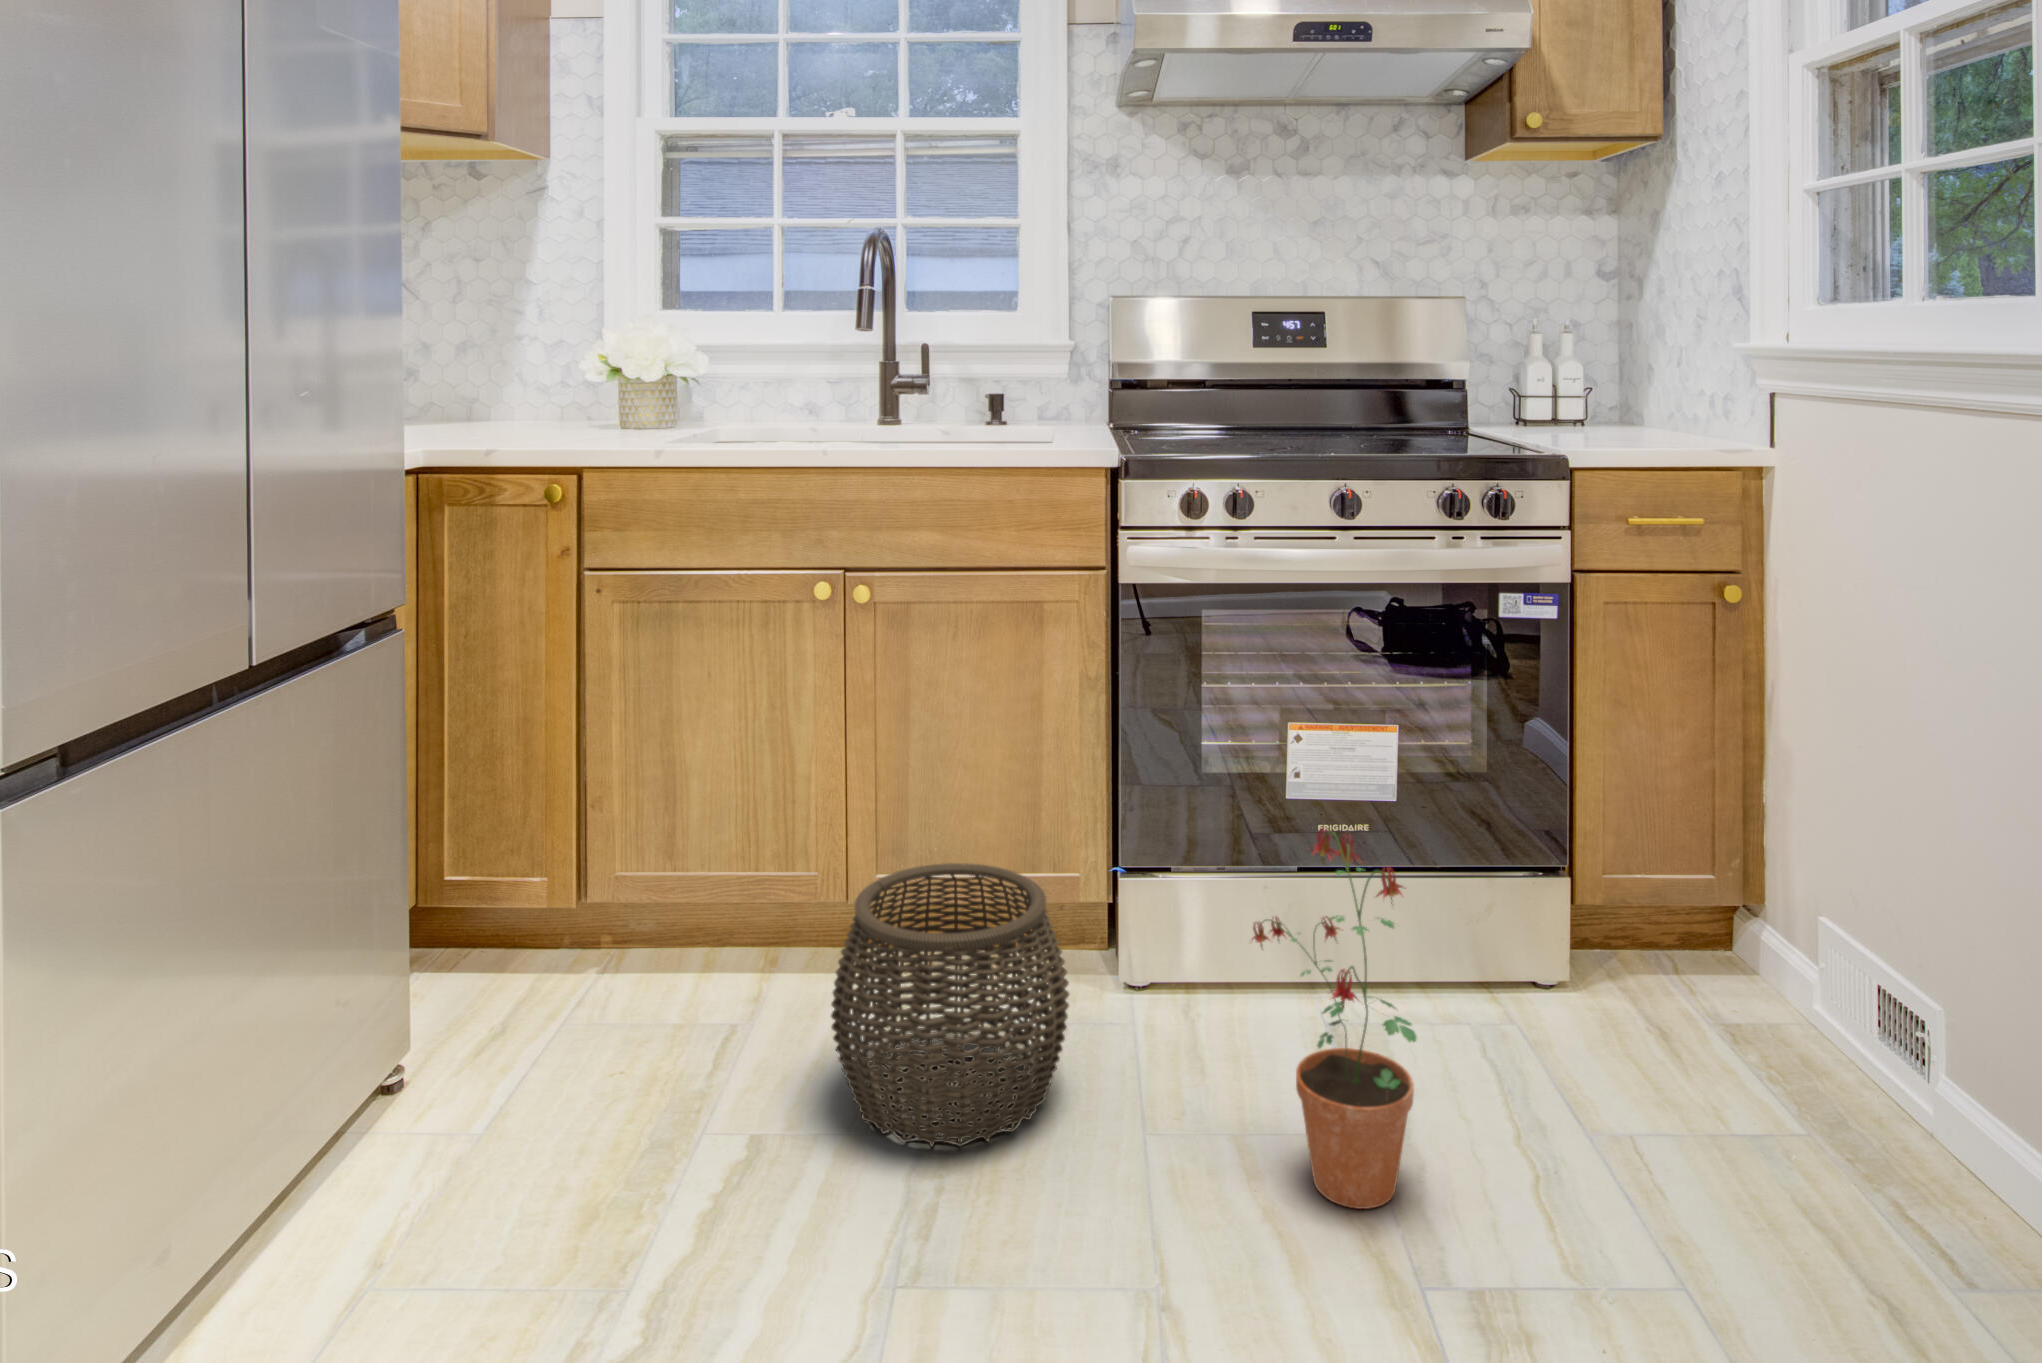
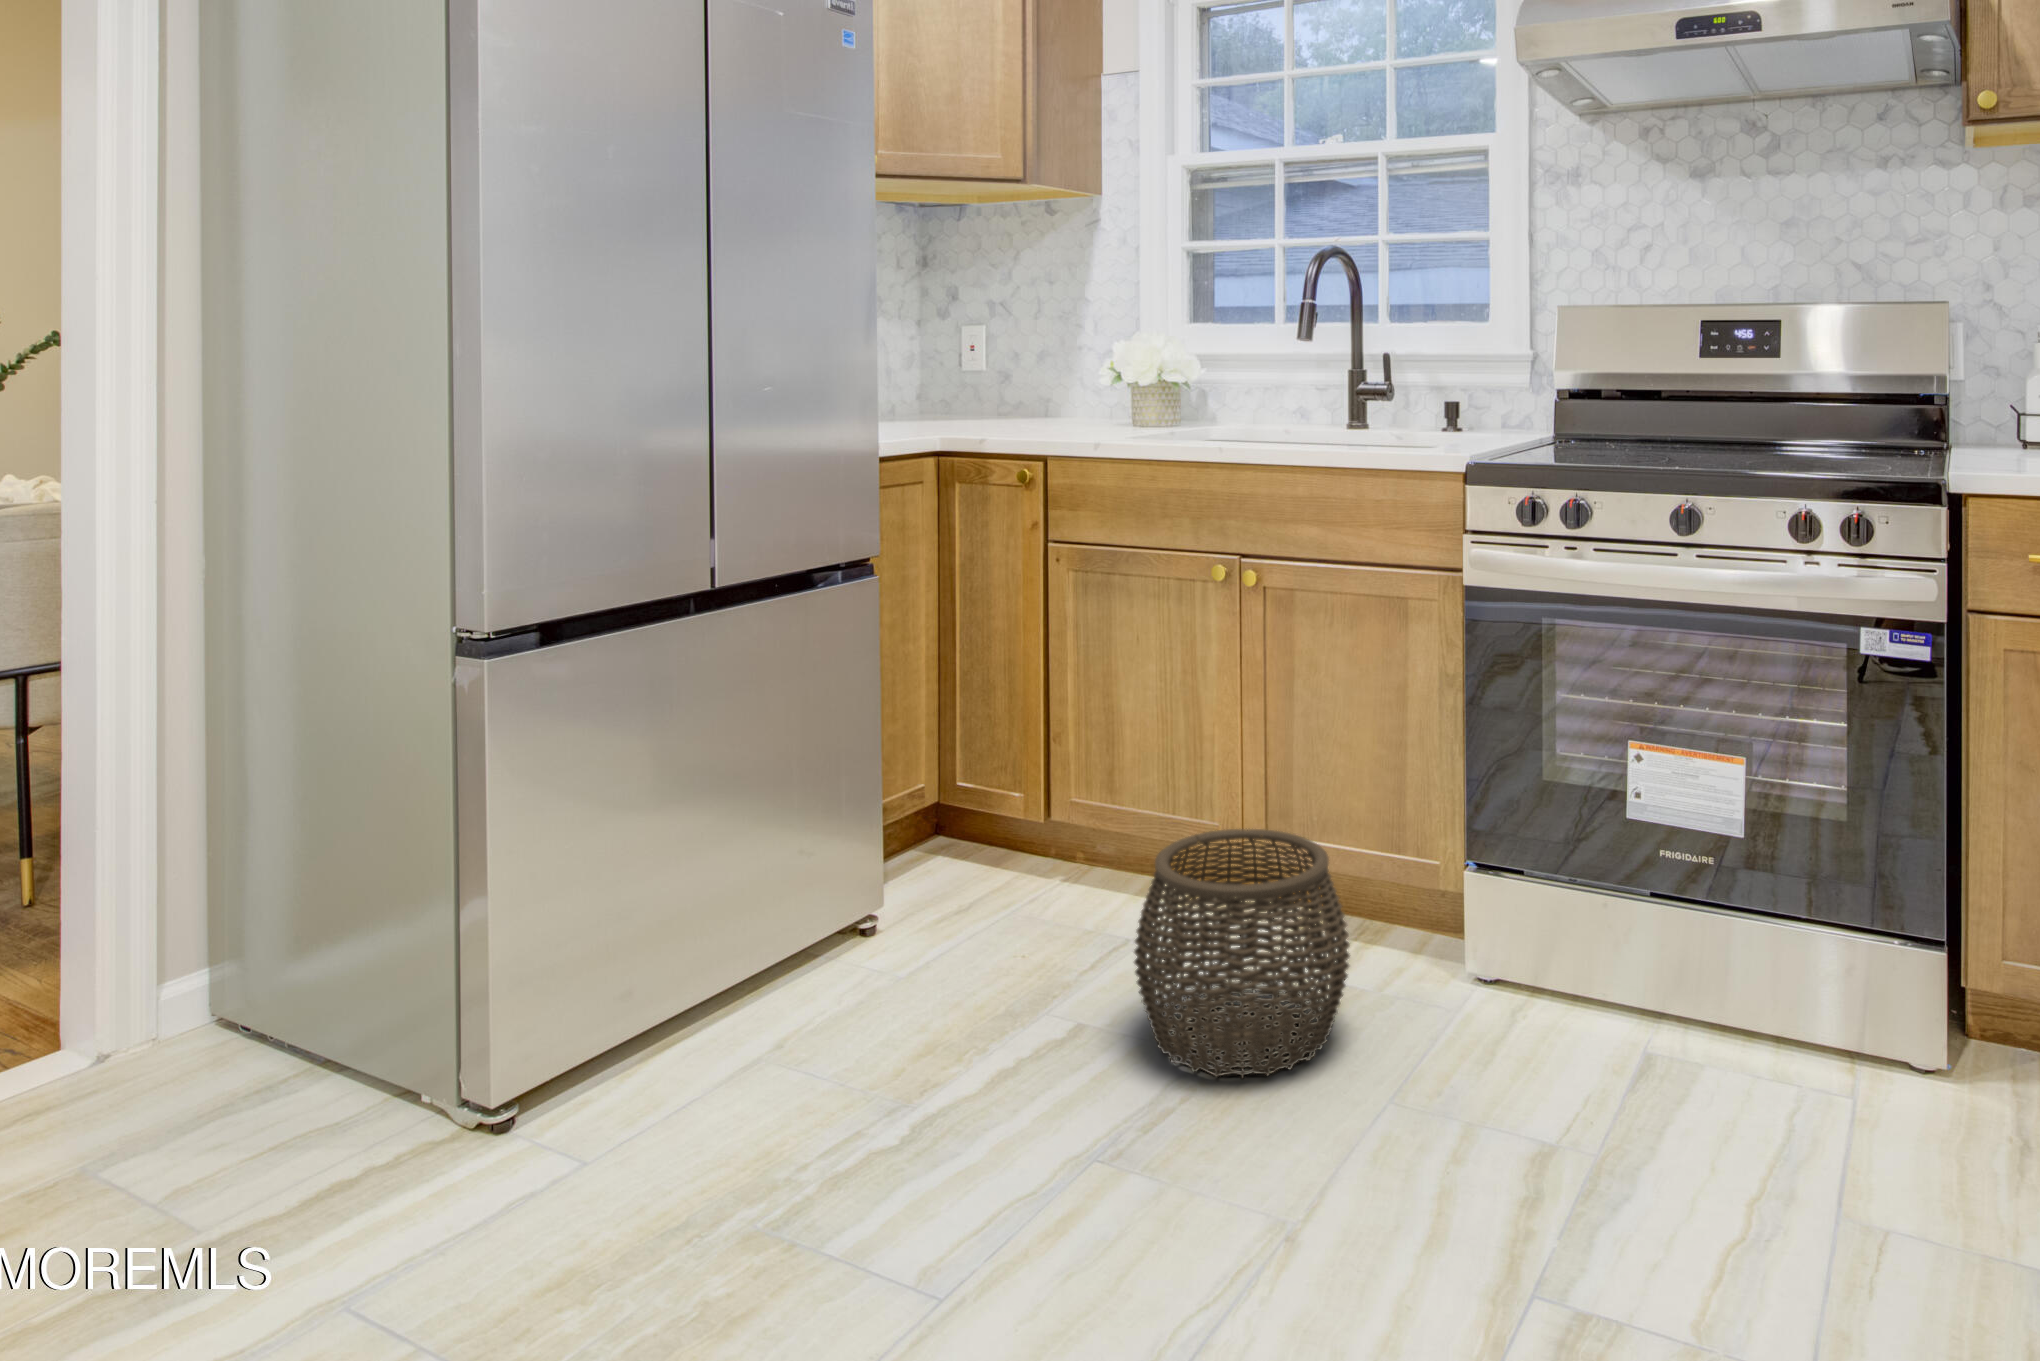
potted plant: present [1252,828,1416,1209] -> none [1459,832,1599,1213]

